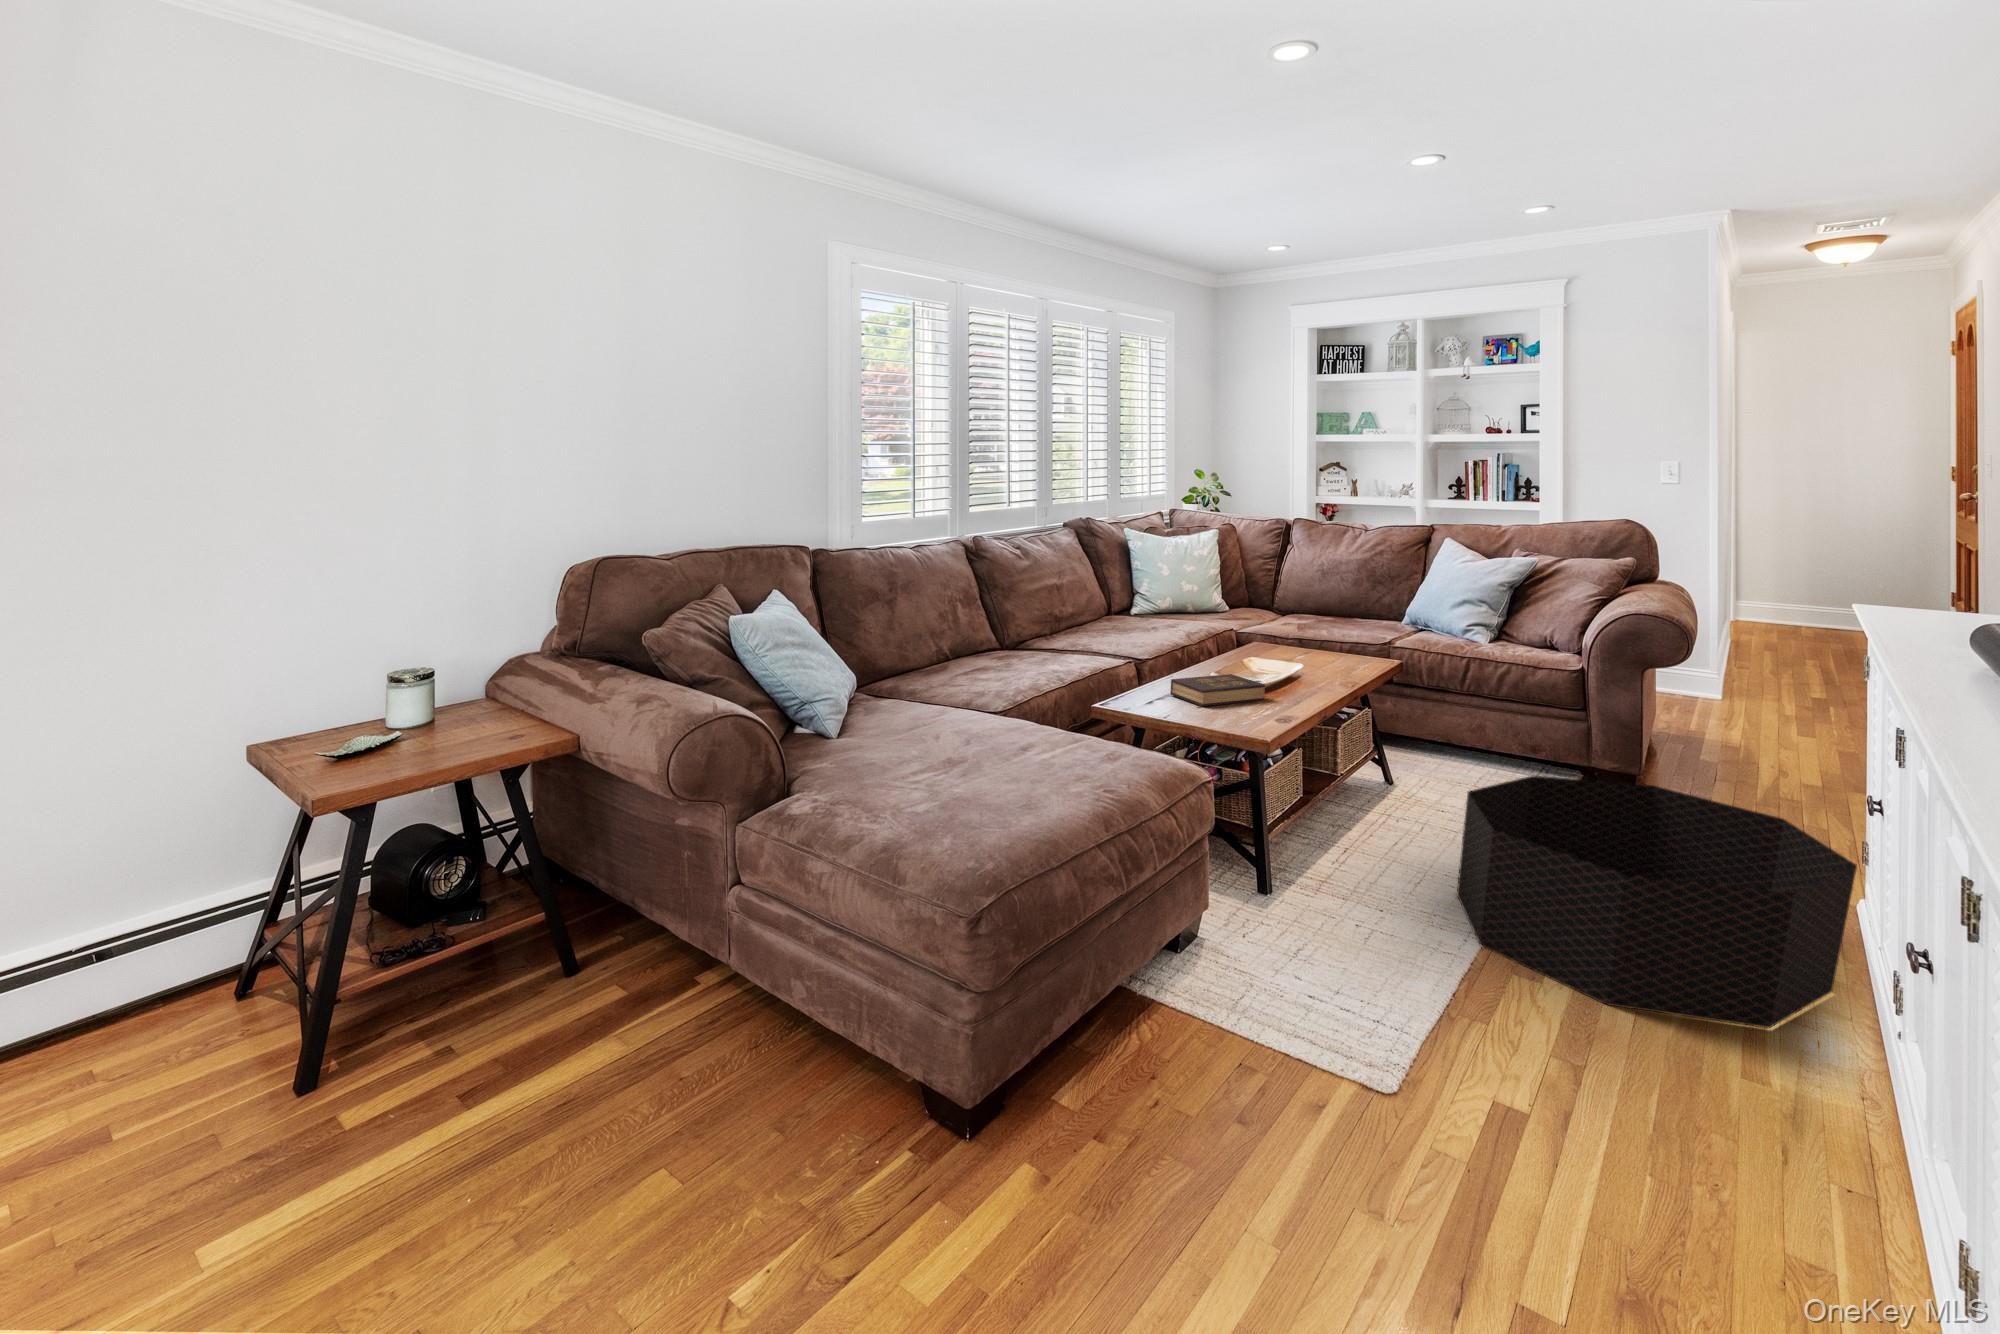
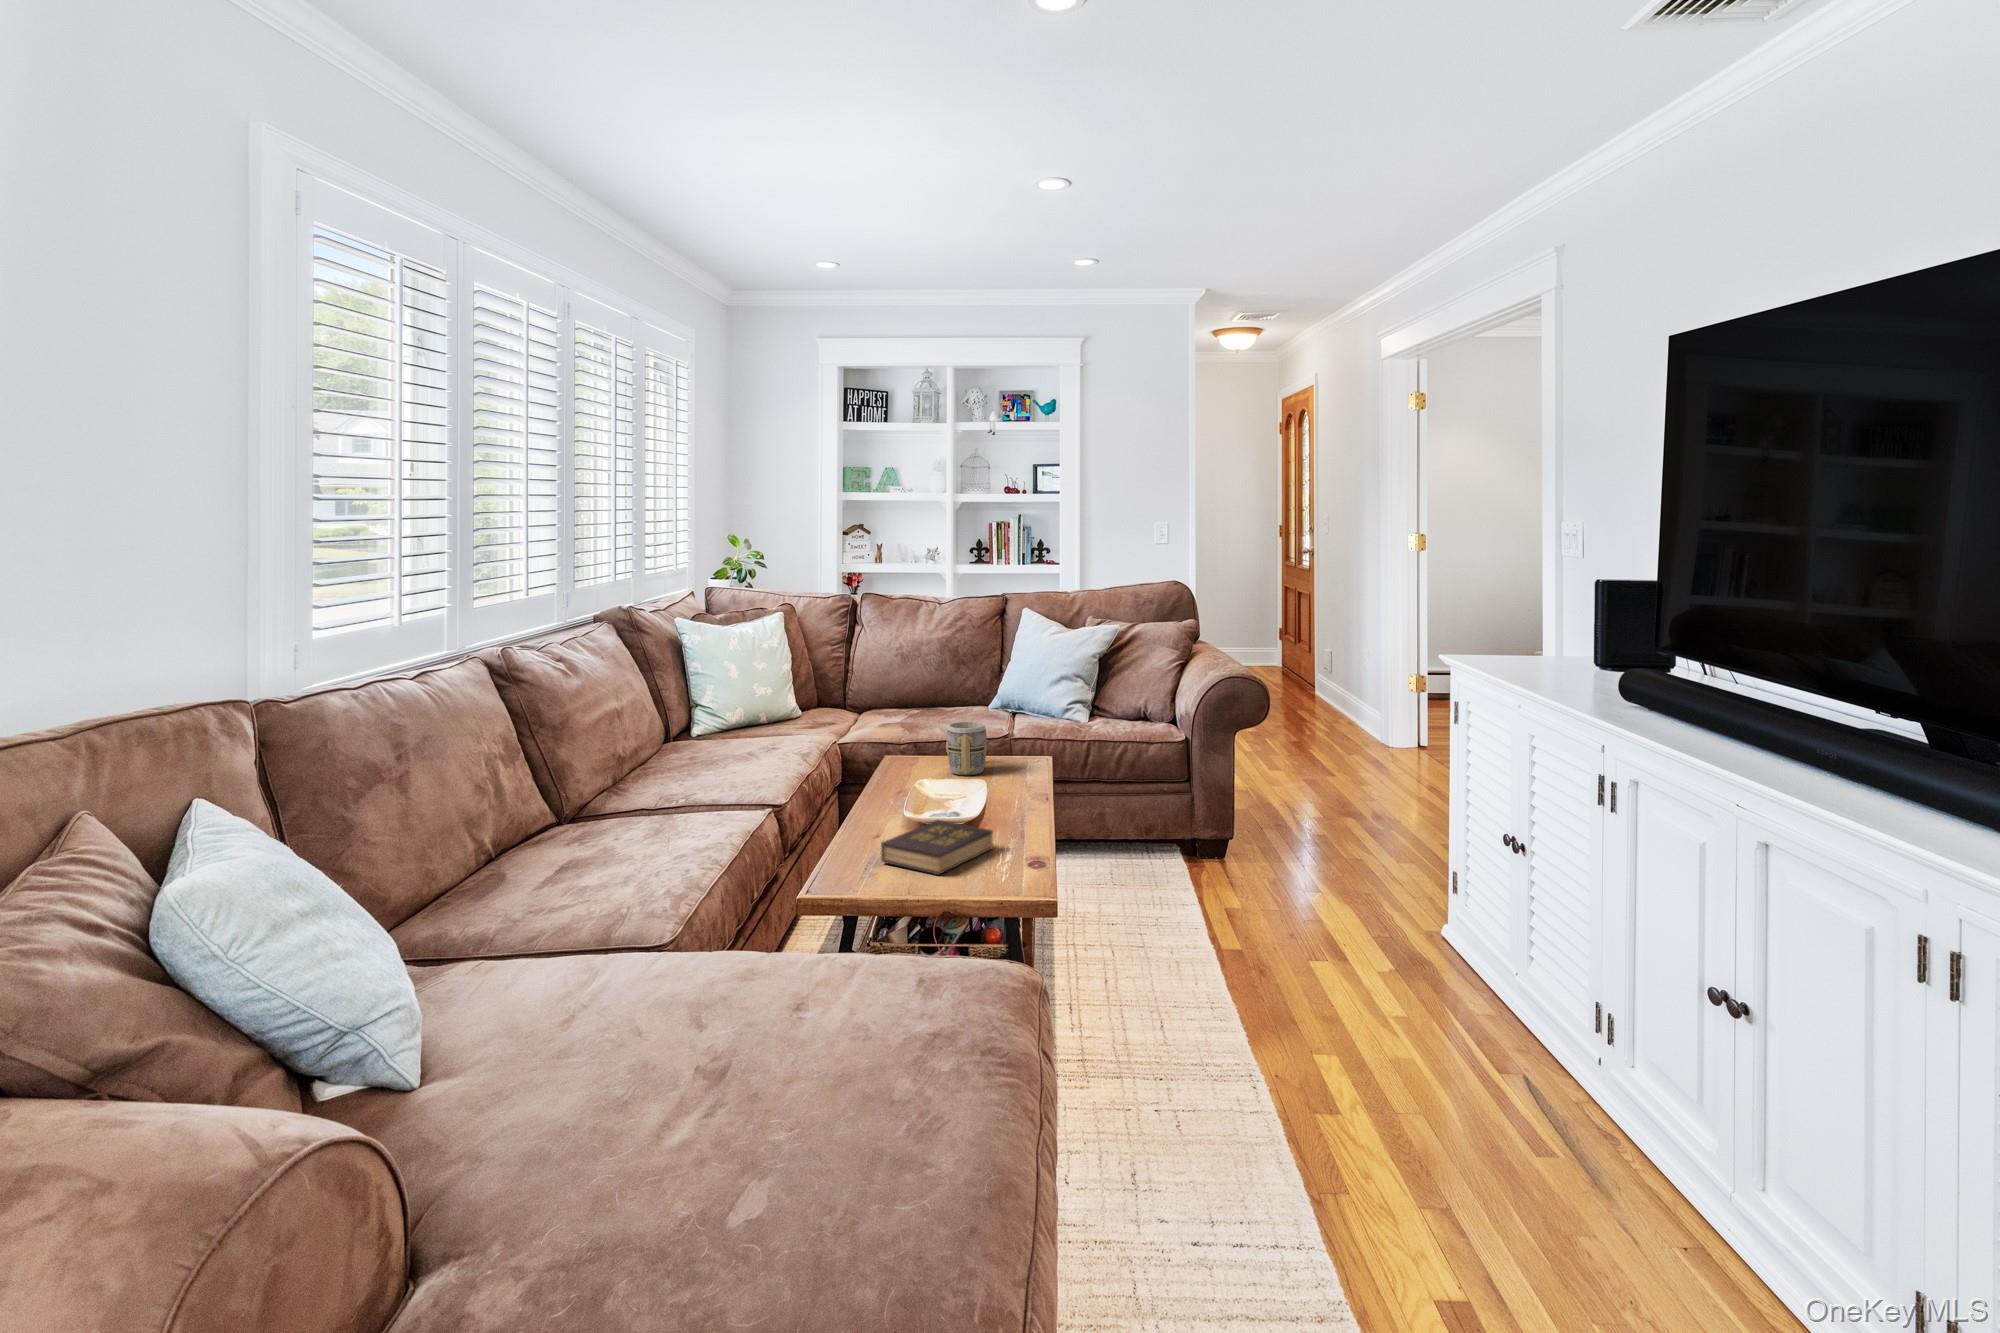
mug: none [1292,616,1330,660] -> present [946,722,987,775]
basket: present [1457,776,1857,1028] -> none [1210,865,1533,1120]

